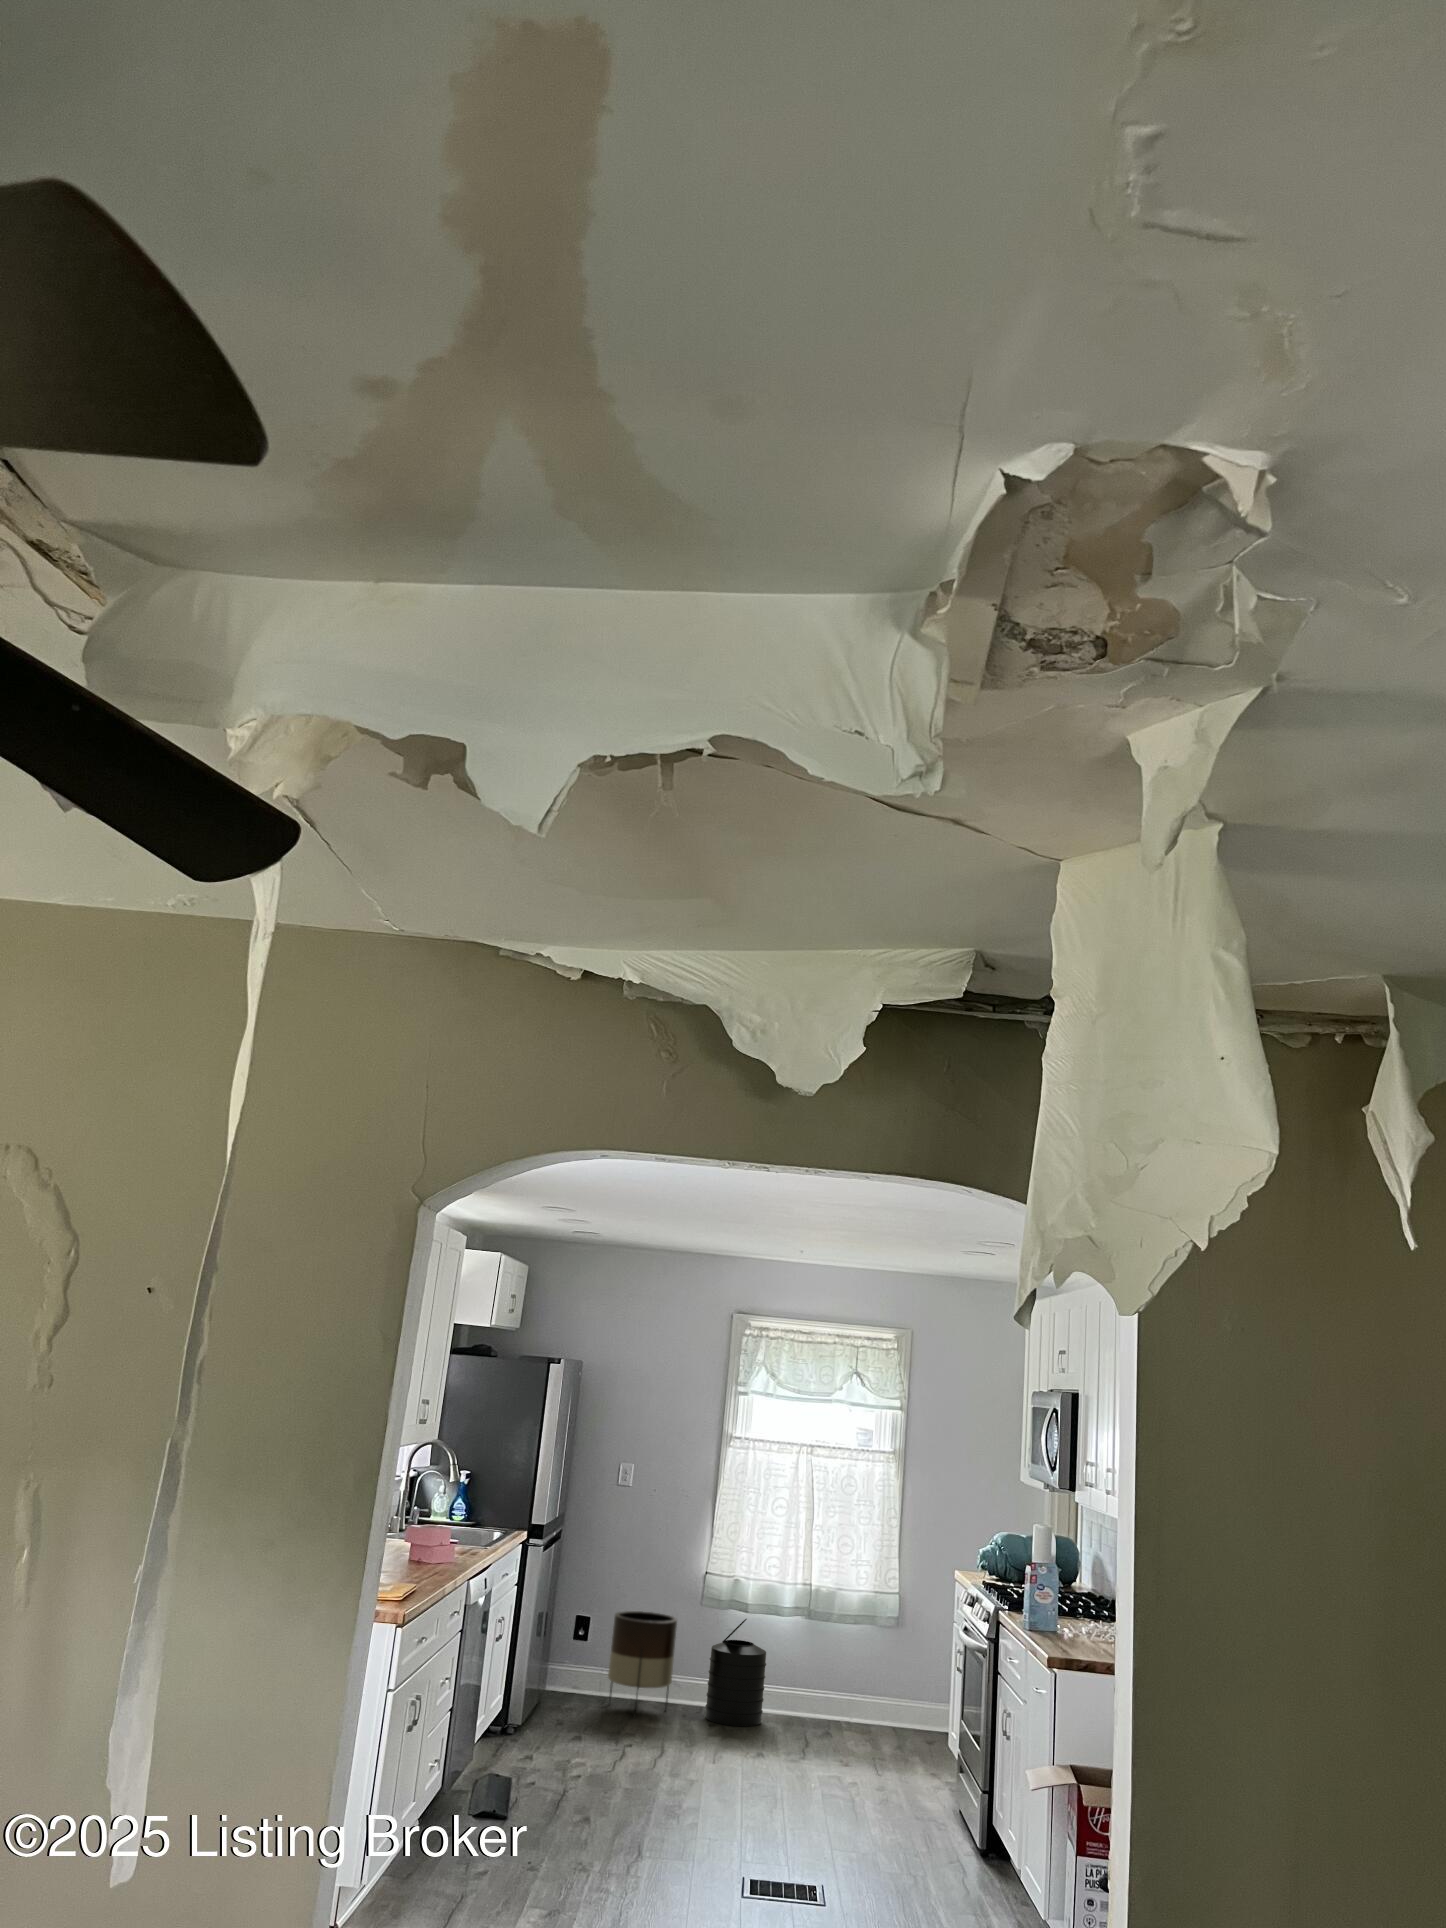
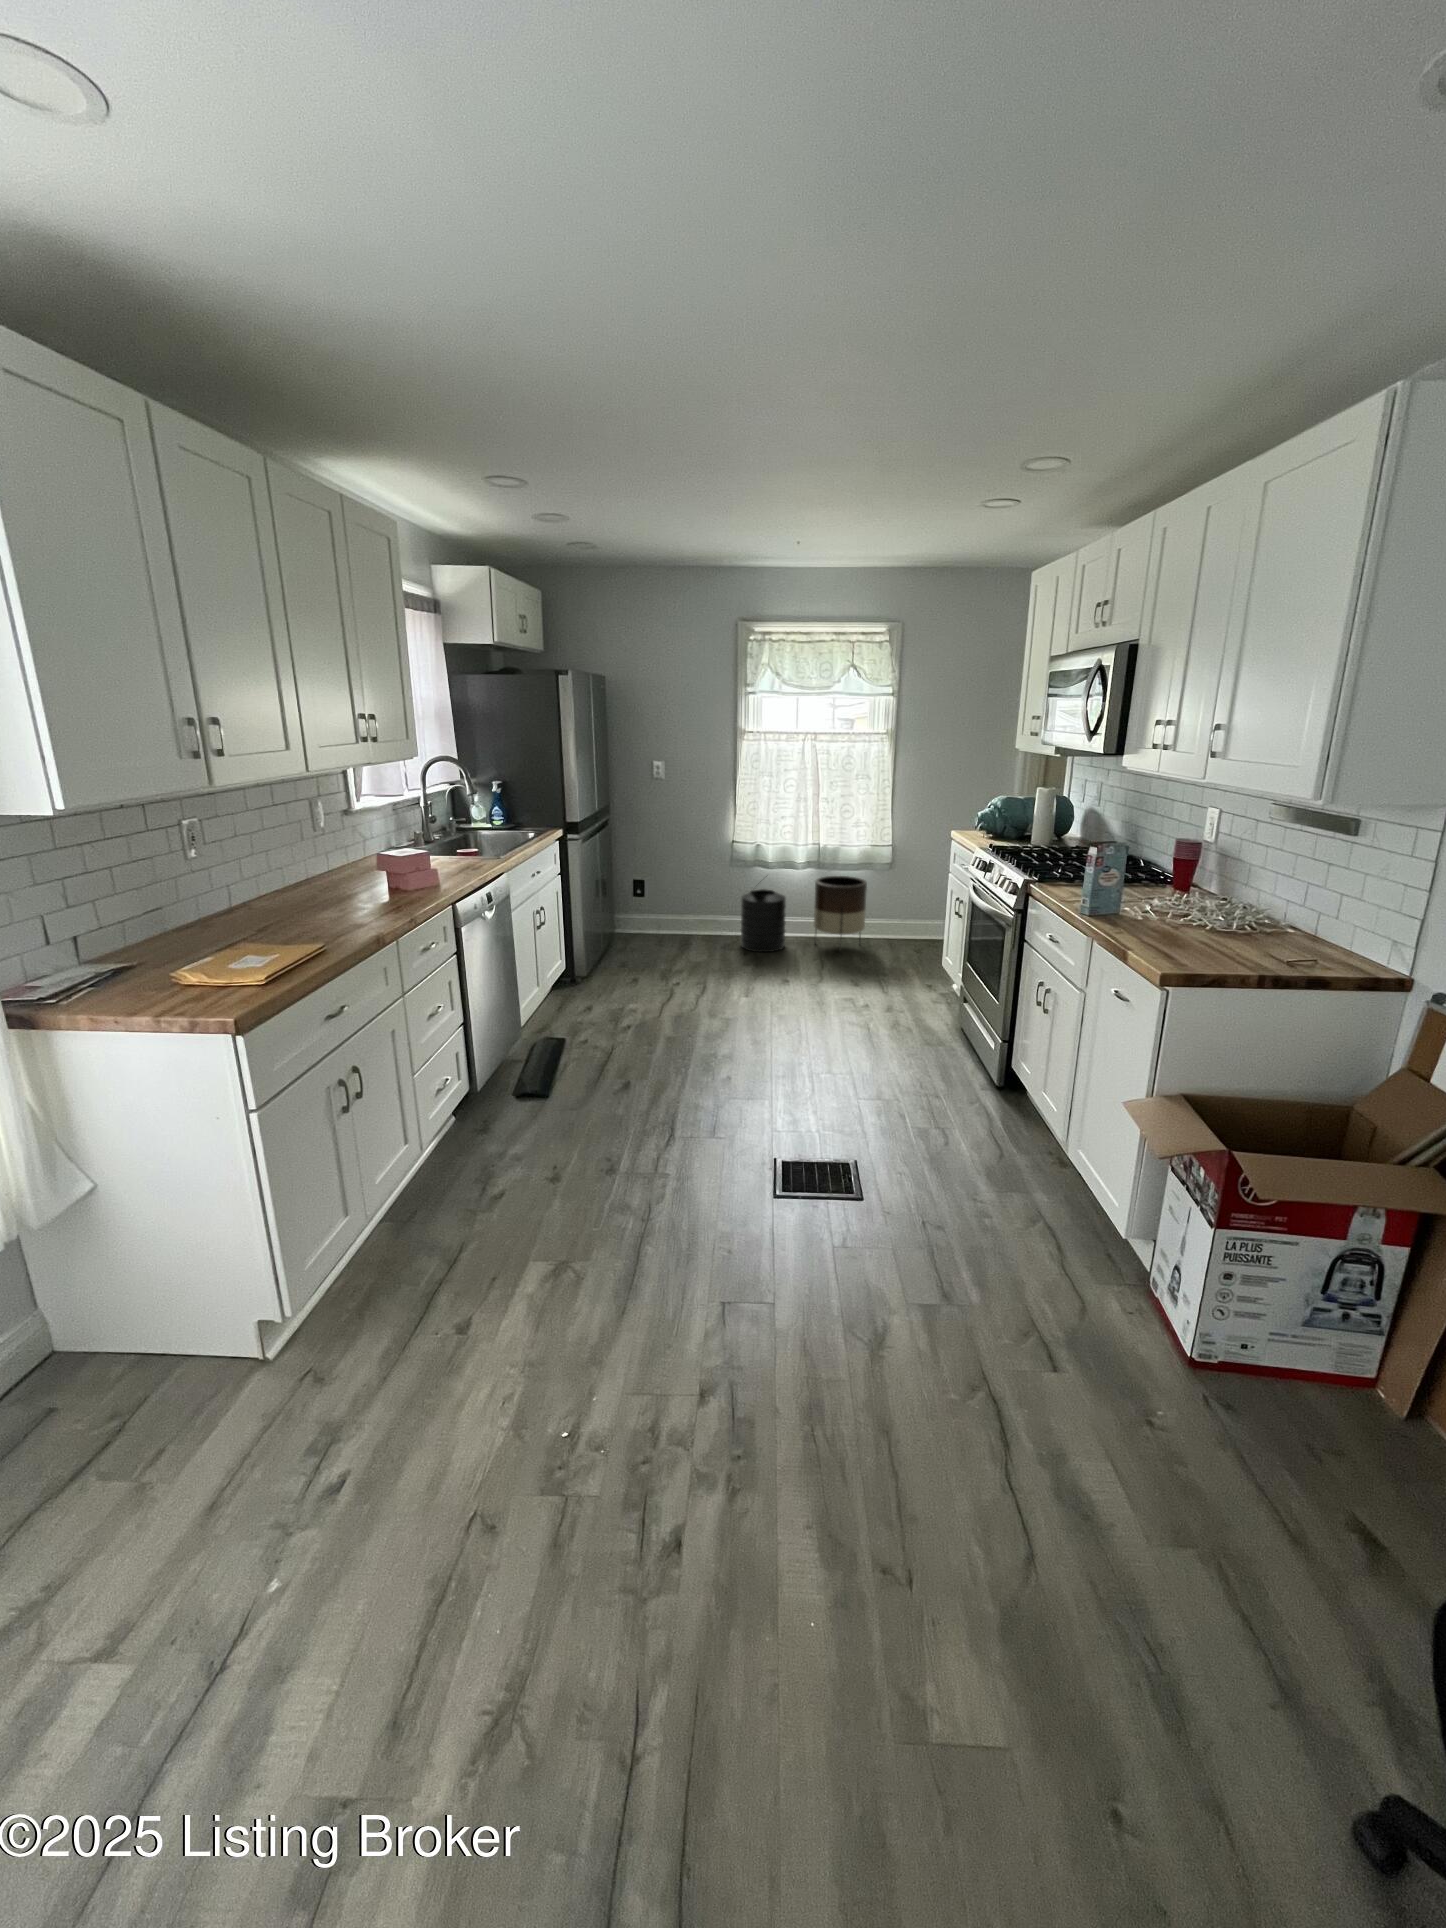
planter: present [608,1611,677,1709] -> present [814,876,867,935]

